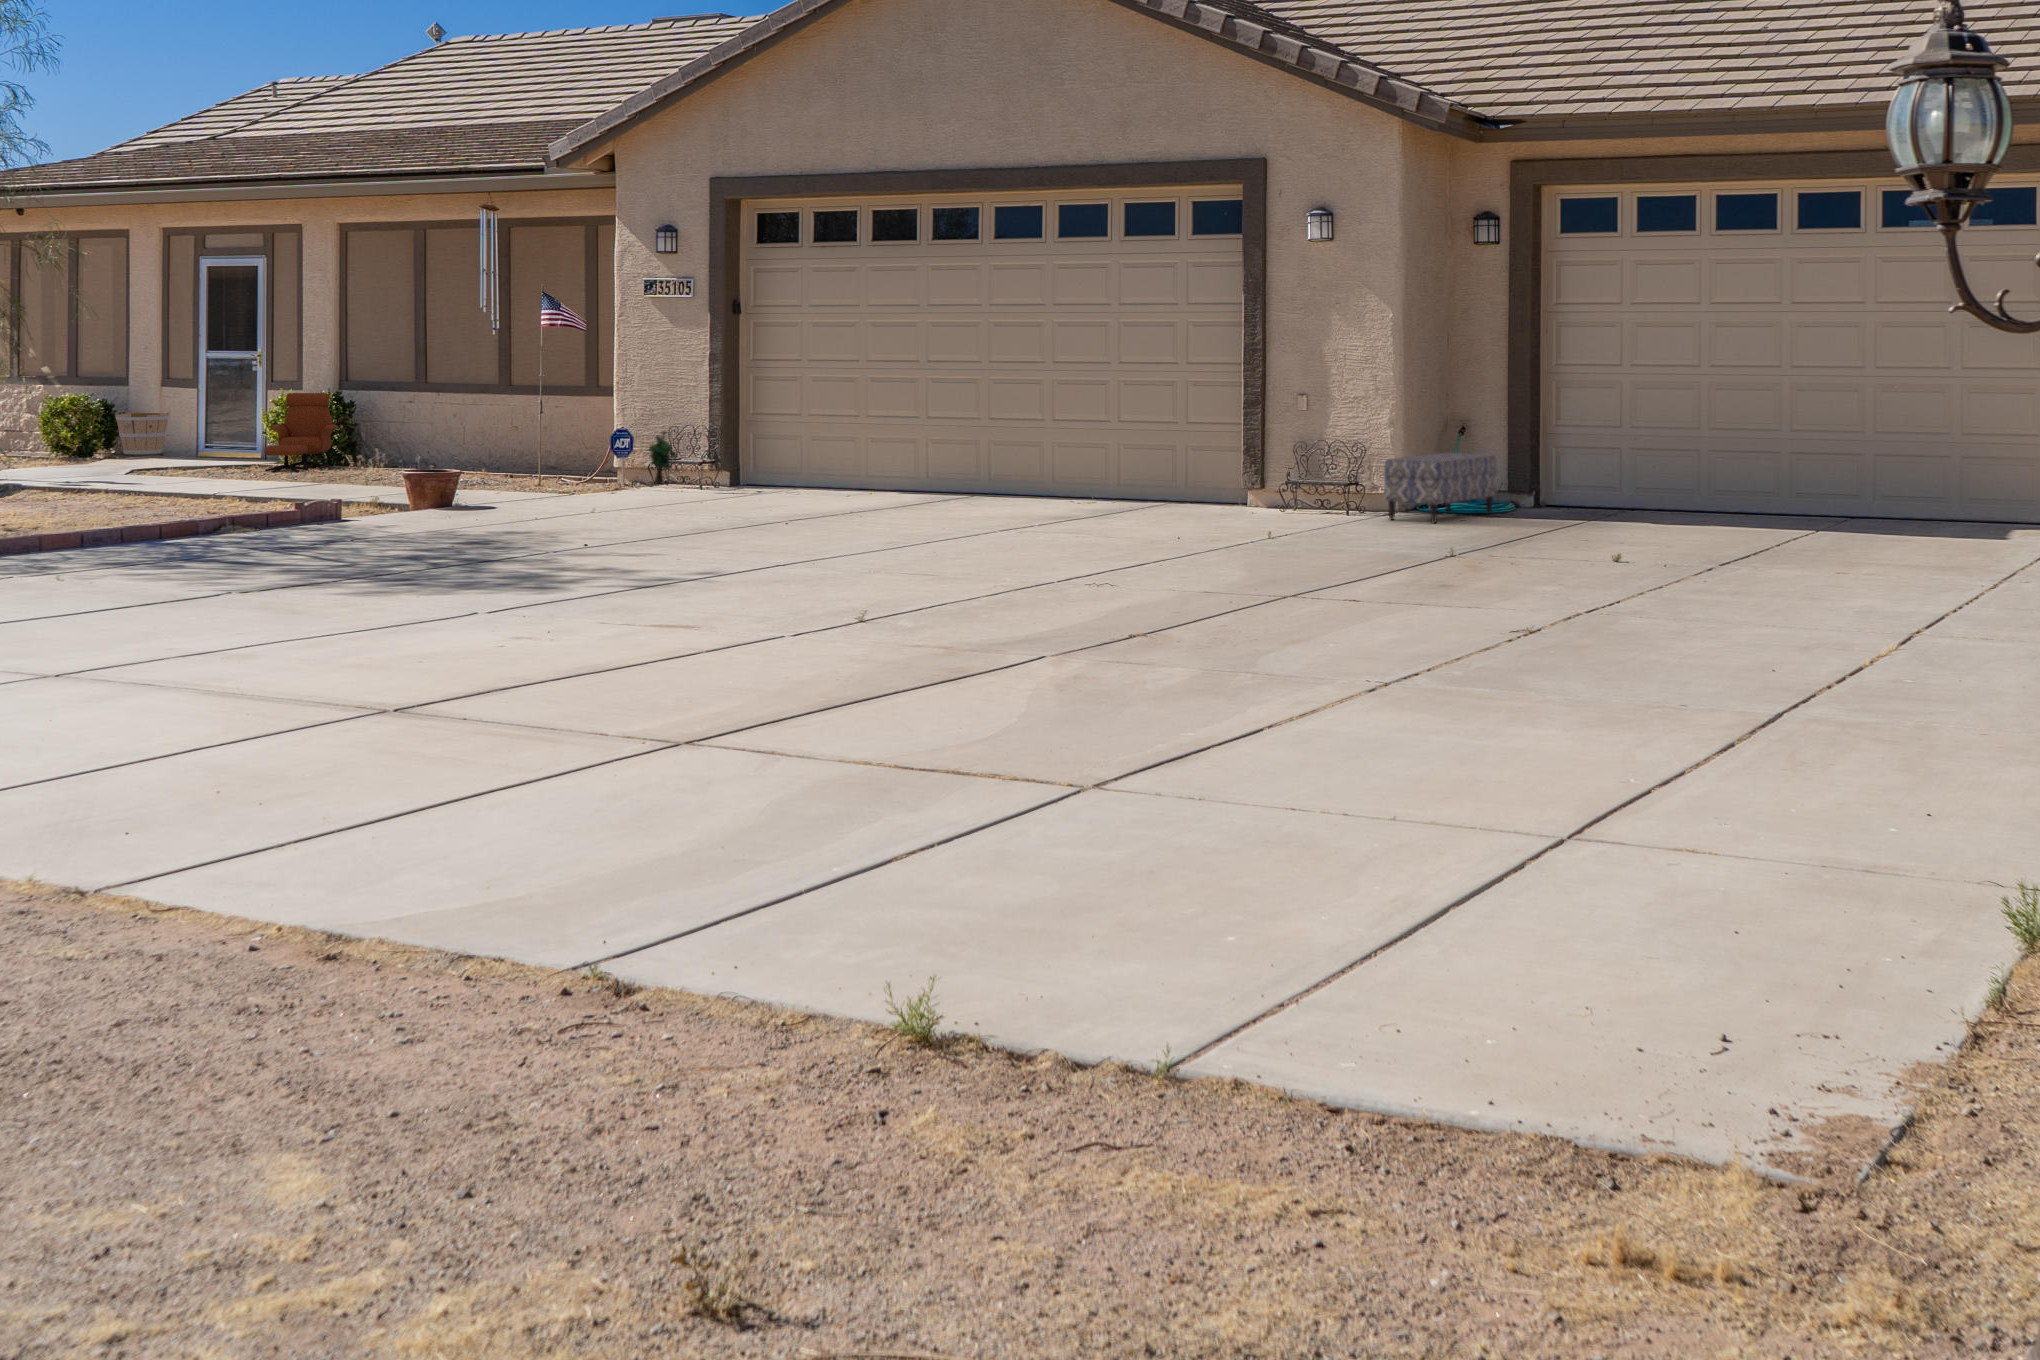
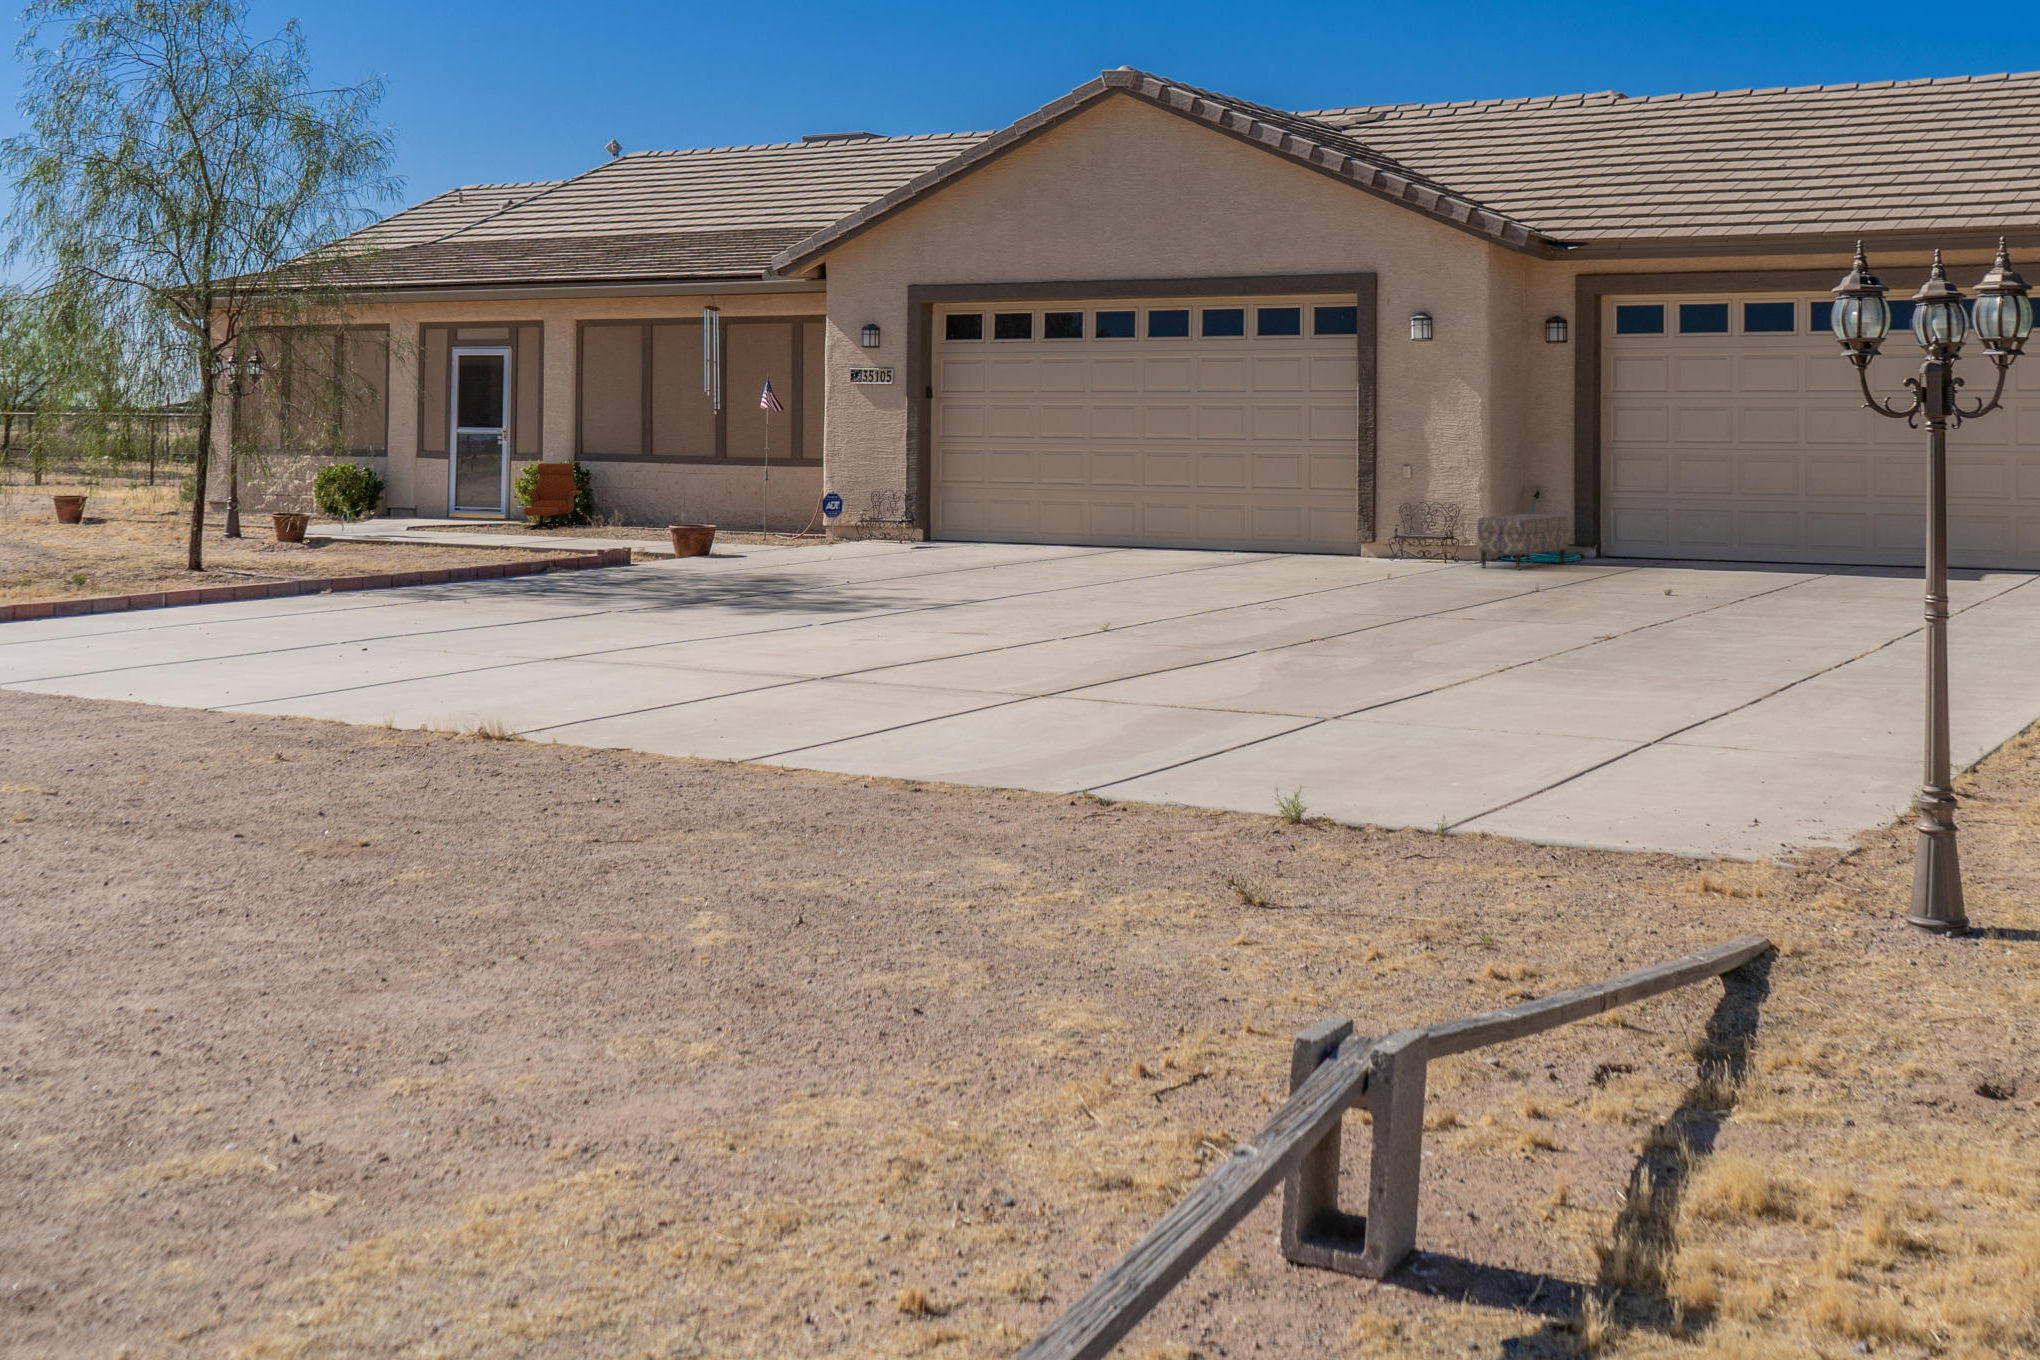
wooden bucket: present [115,412,170,455] -> none [381,480,424,516]
decorative plant: present [648,431,676,484] -> none [851,495,877,539]

